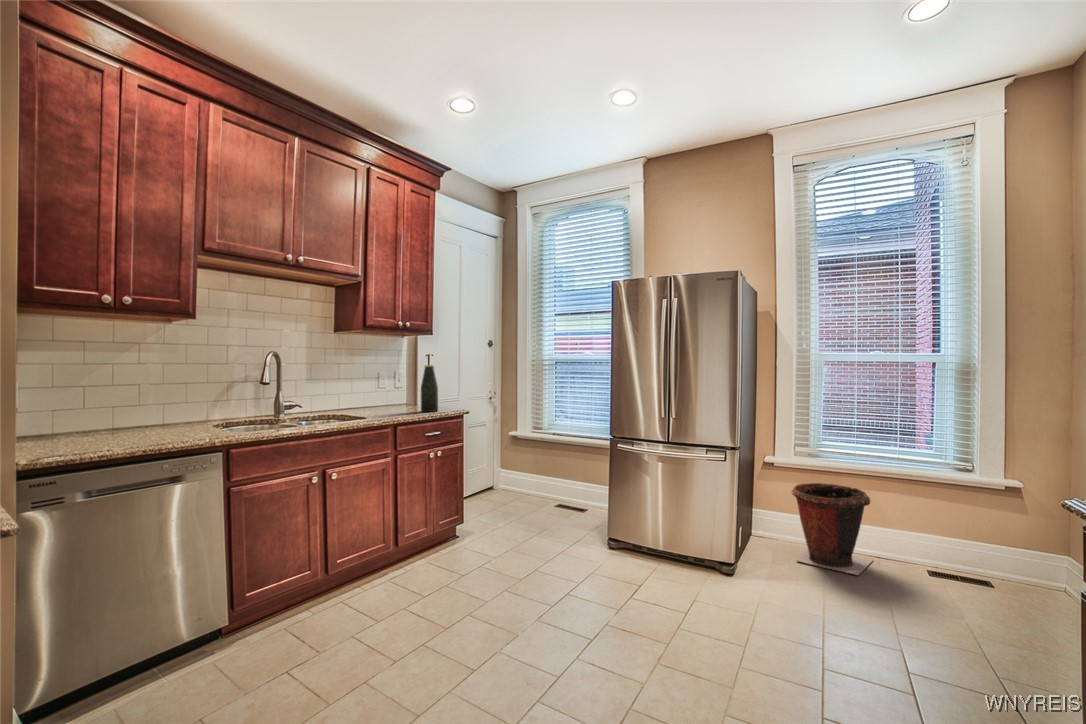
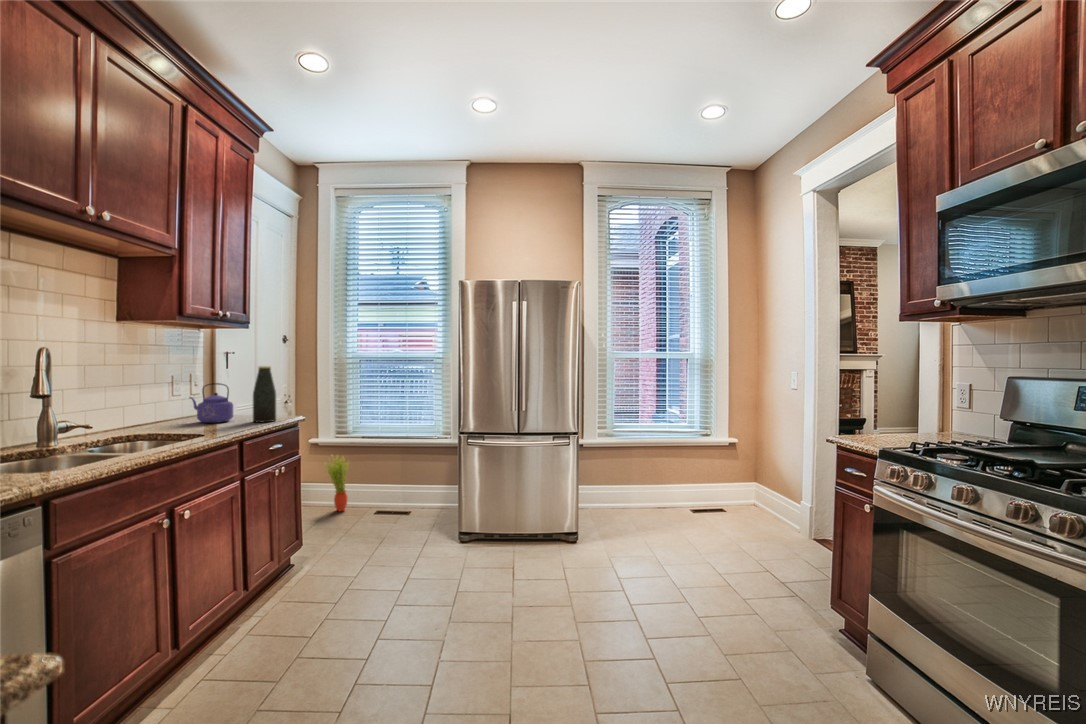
kettle: none [387,379,413,411] -> present [189,383,233,423]
potted plant: none [516,448,538,502] -> present [325,455,349,511]
waste bin: present [792,483,873,575] -> none [600,458,654,522]

